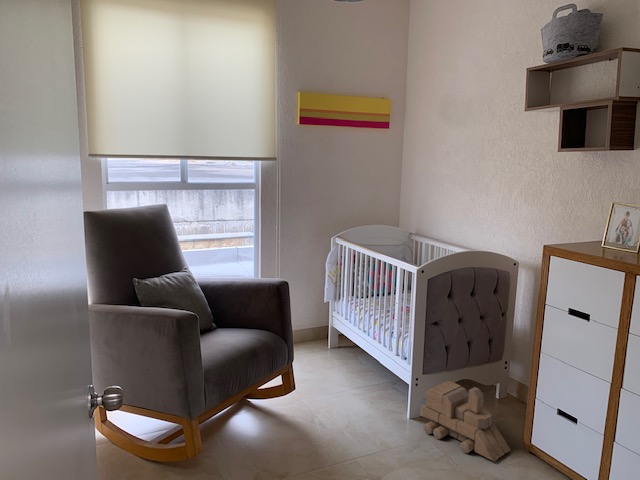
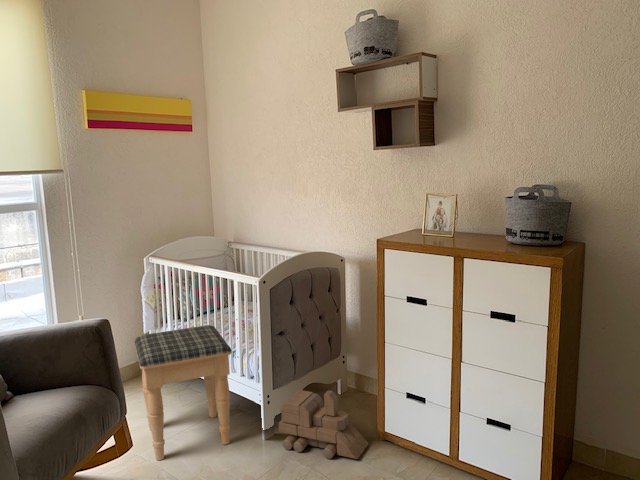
footstool: none [307,303,387,414] -> present [135,325,232,460]

